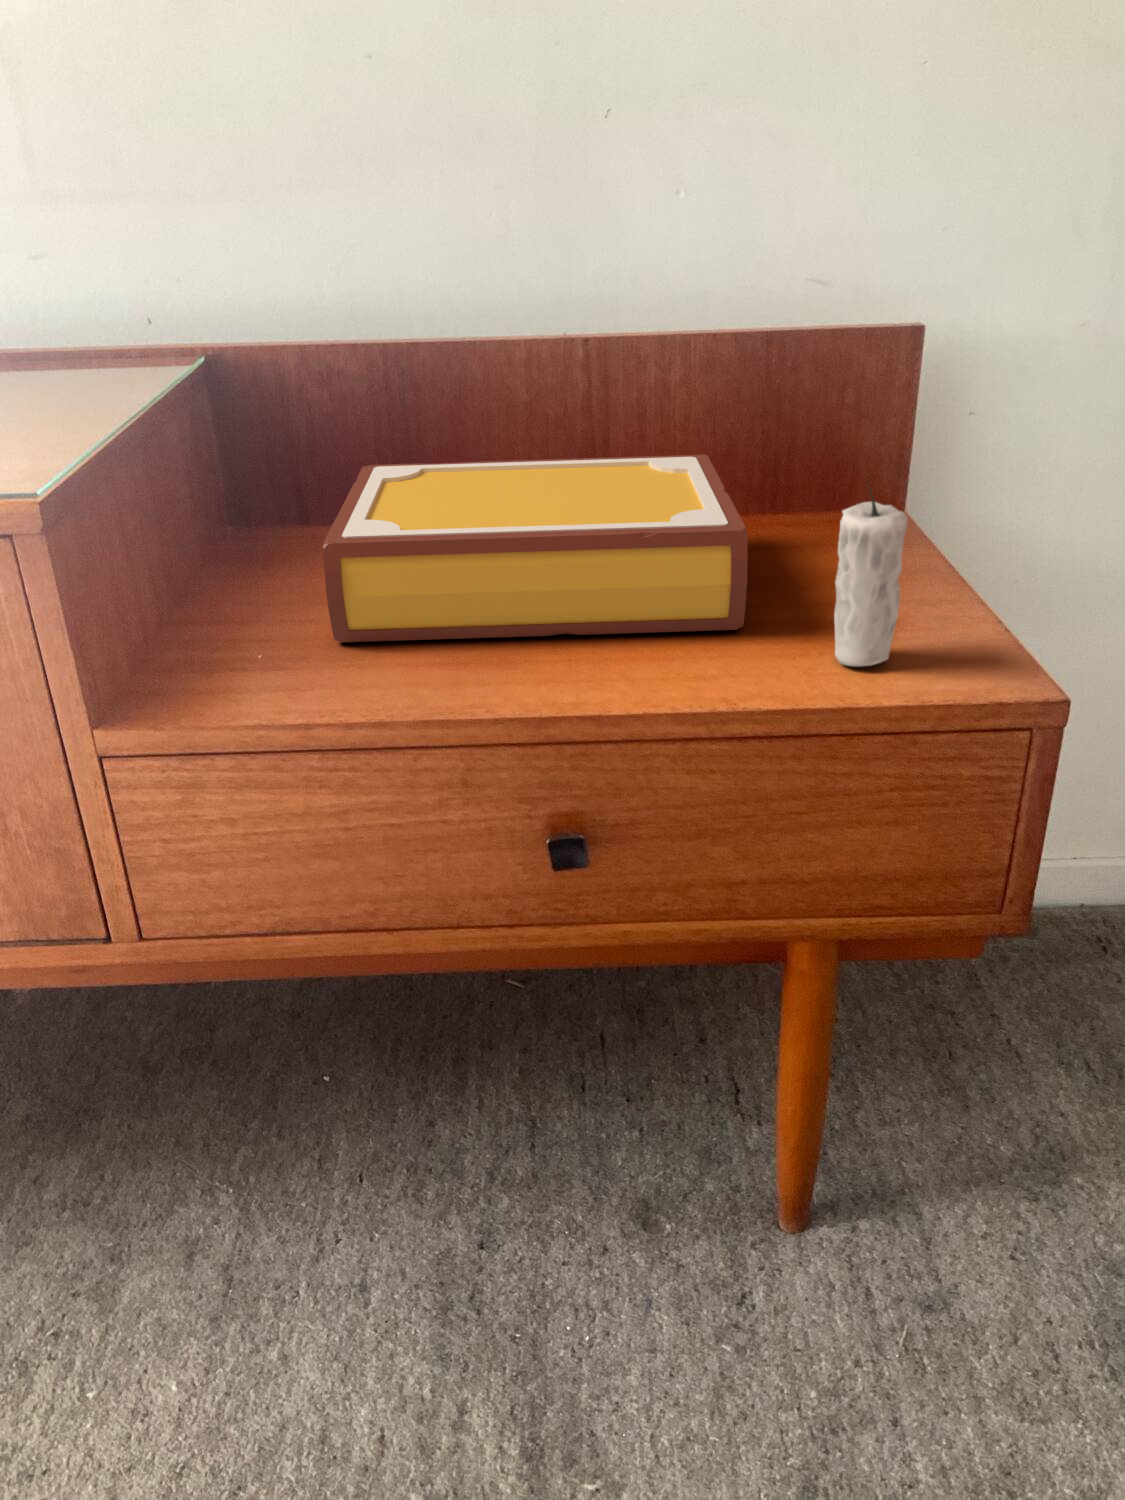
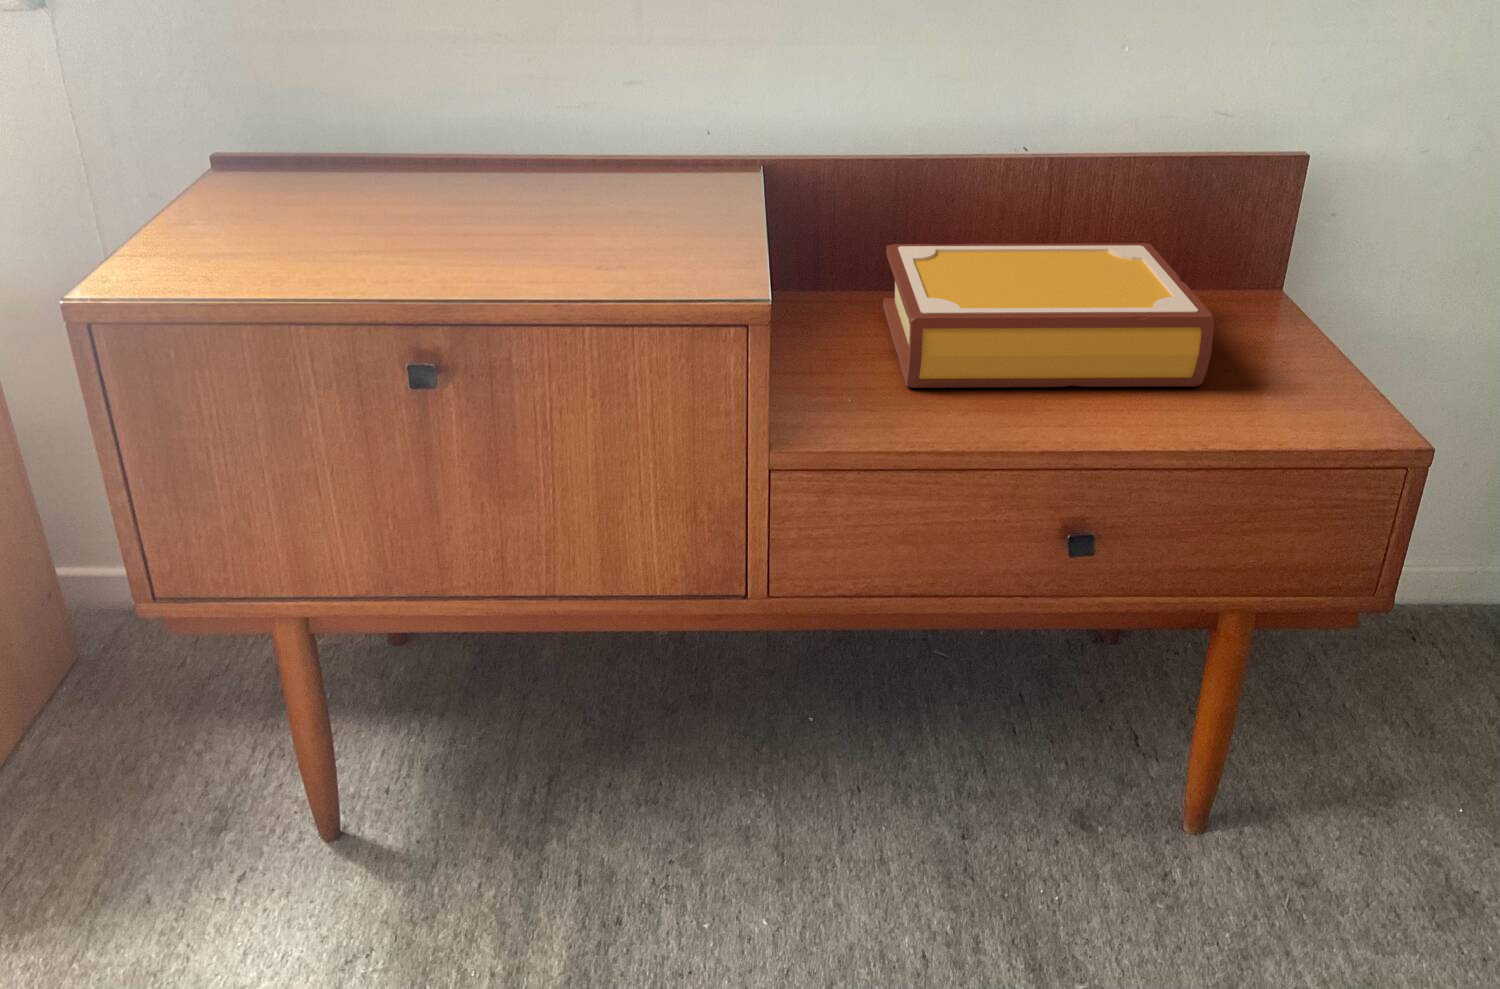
candle: present [834,486,907,666] -> none [1275,287,1339,418]

